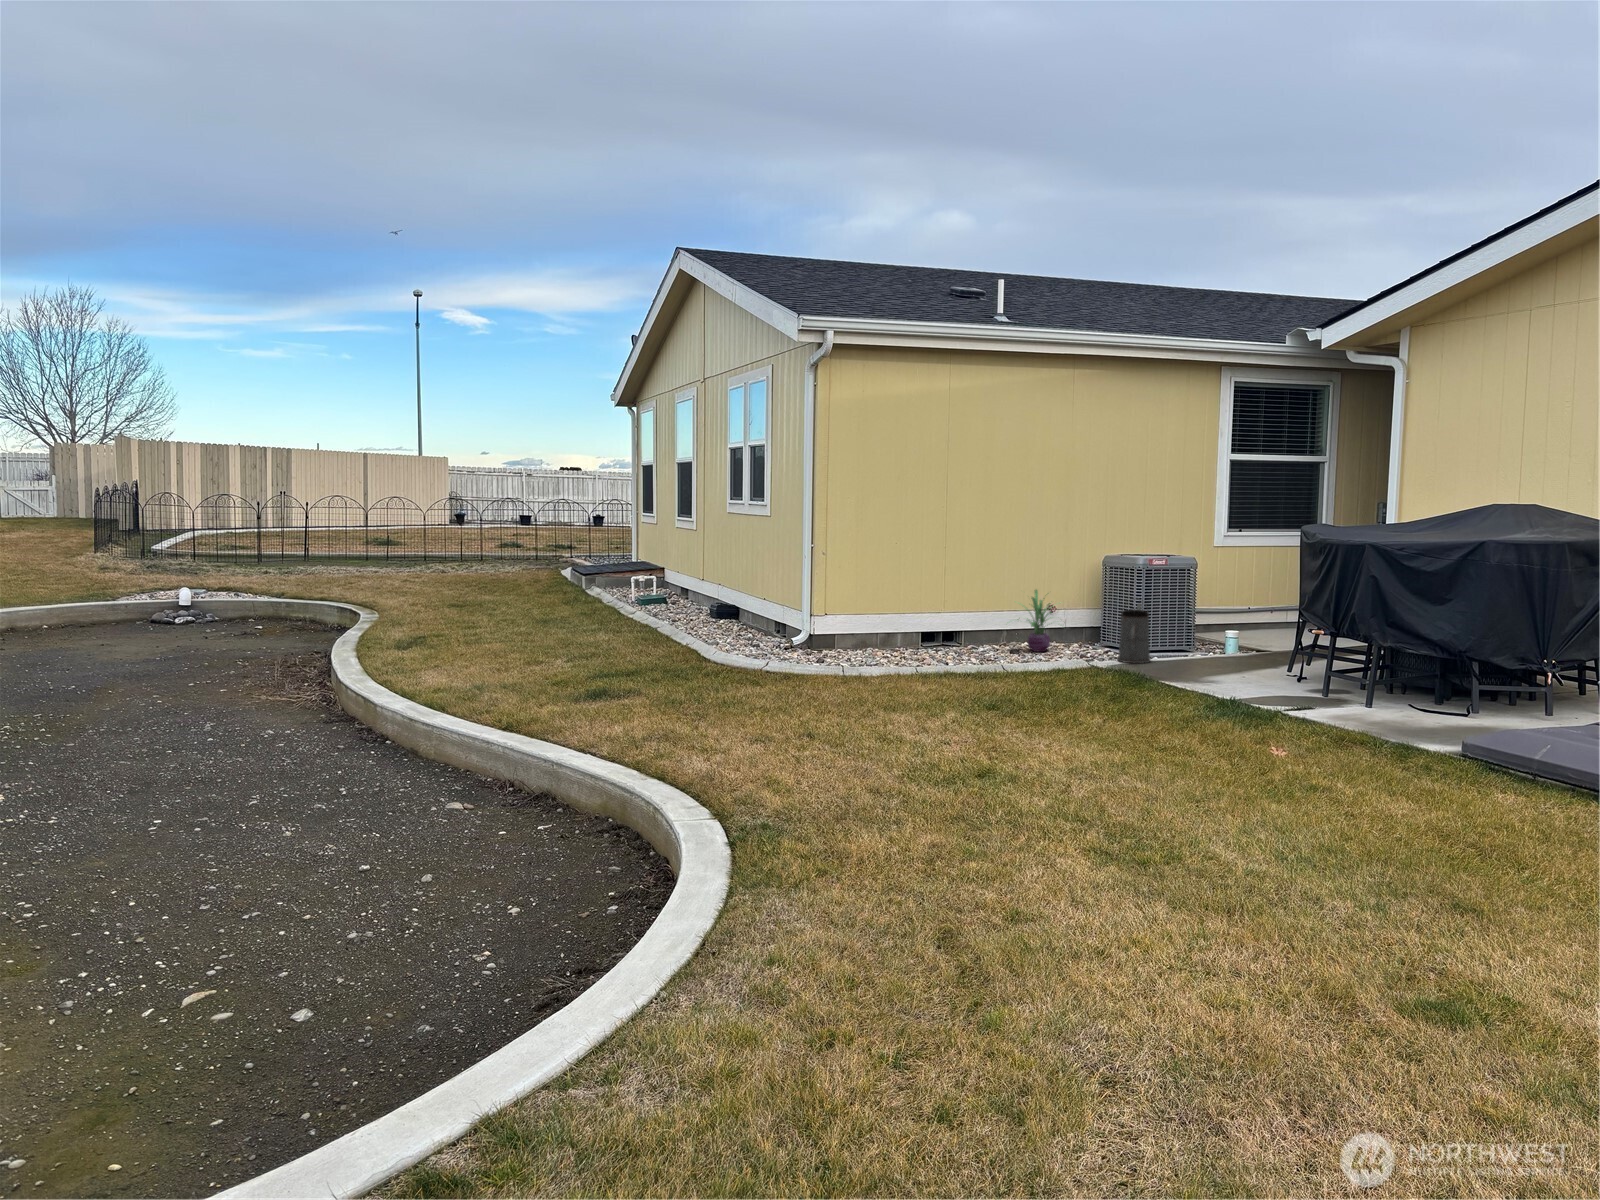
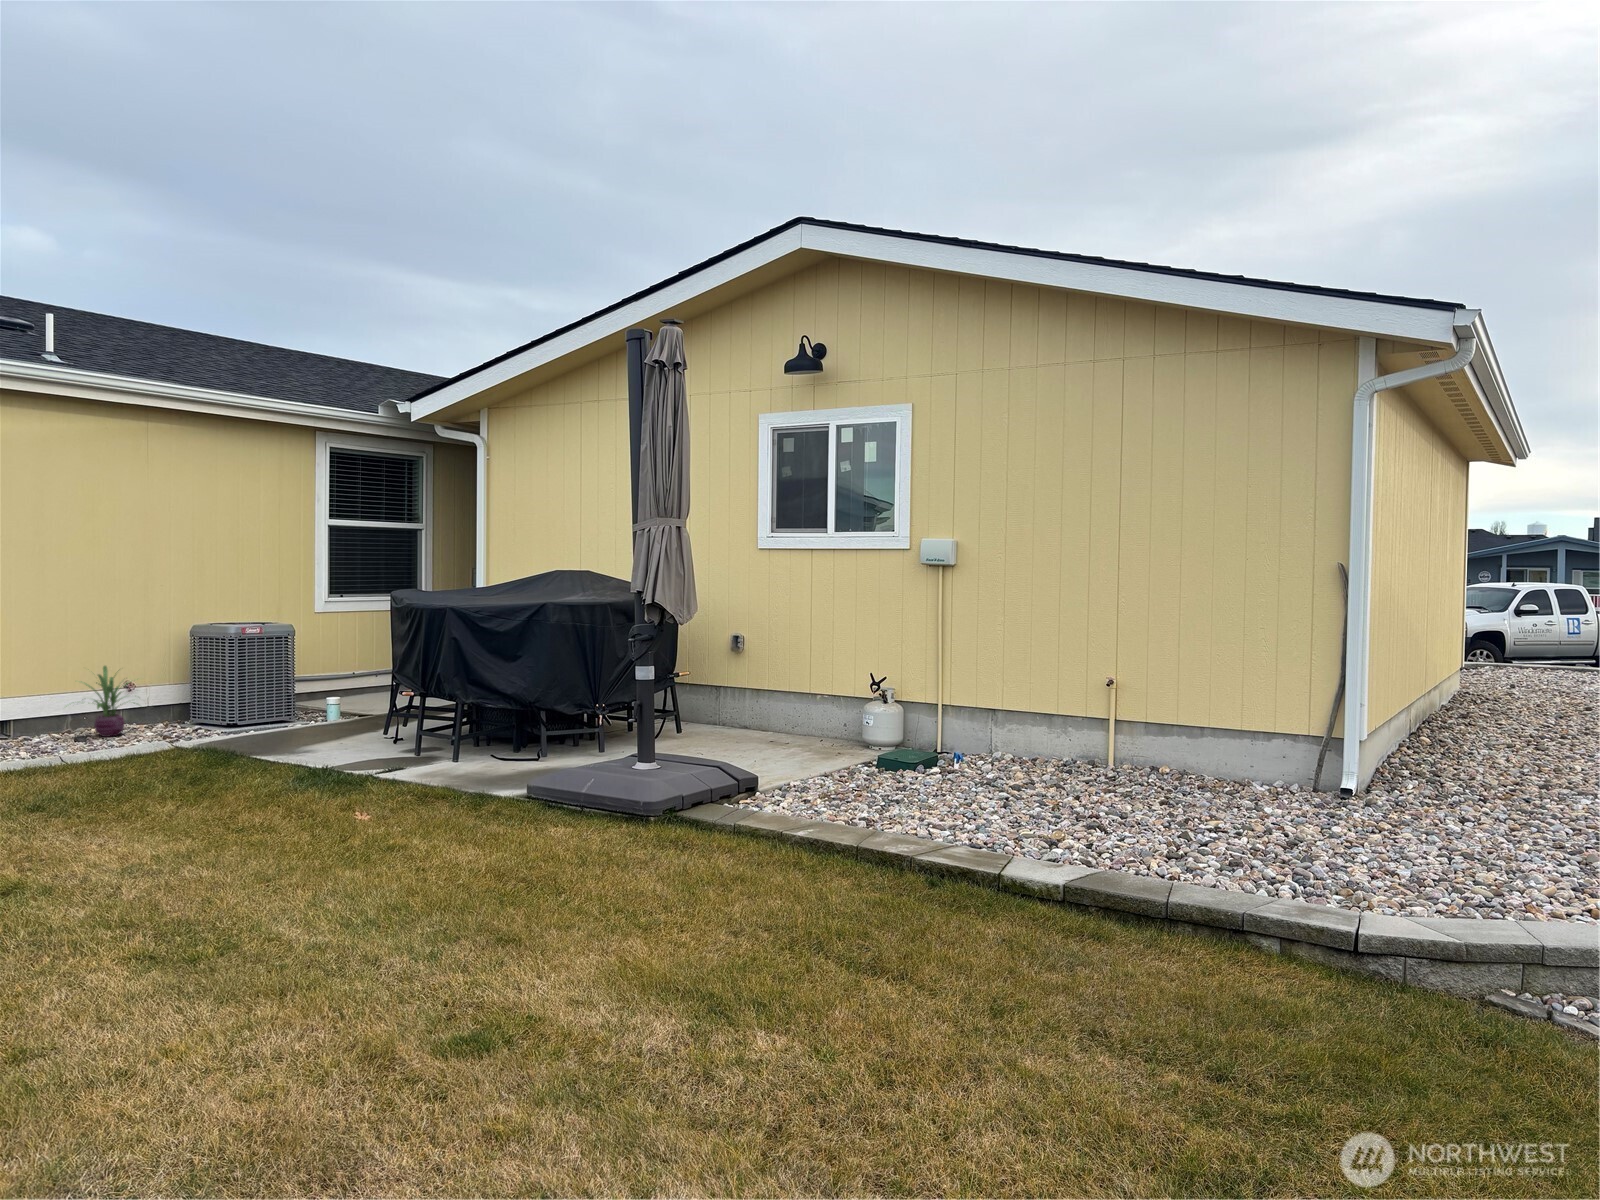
watering can: present [1117,598,1151,663] -> none [207,670,246,739]

